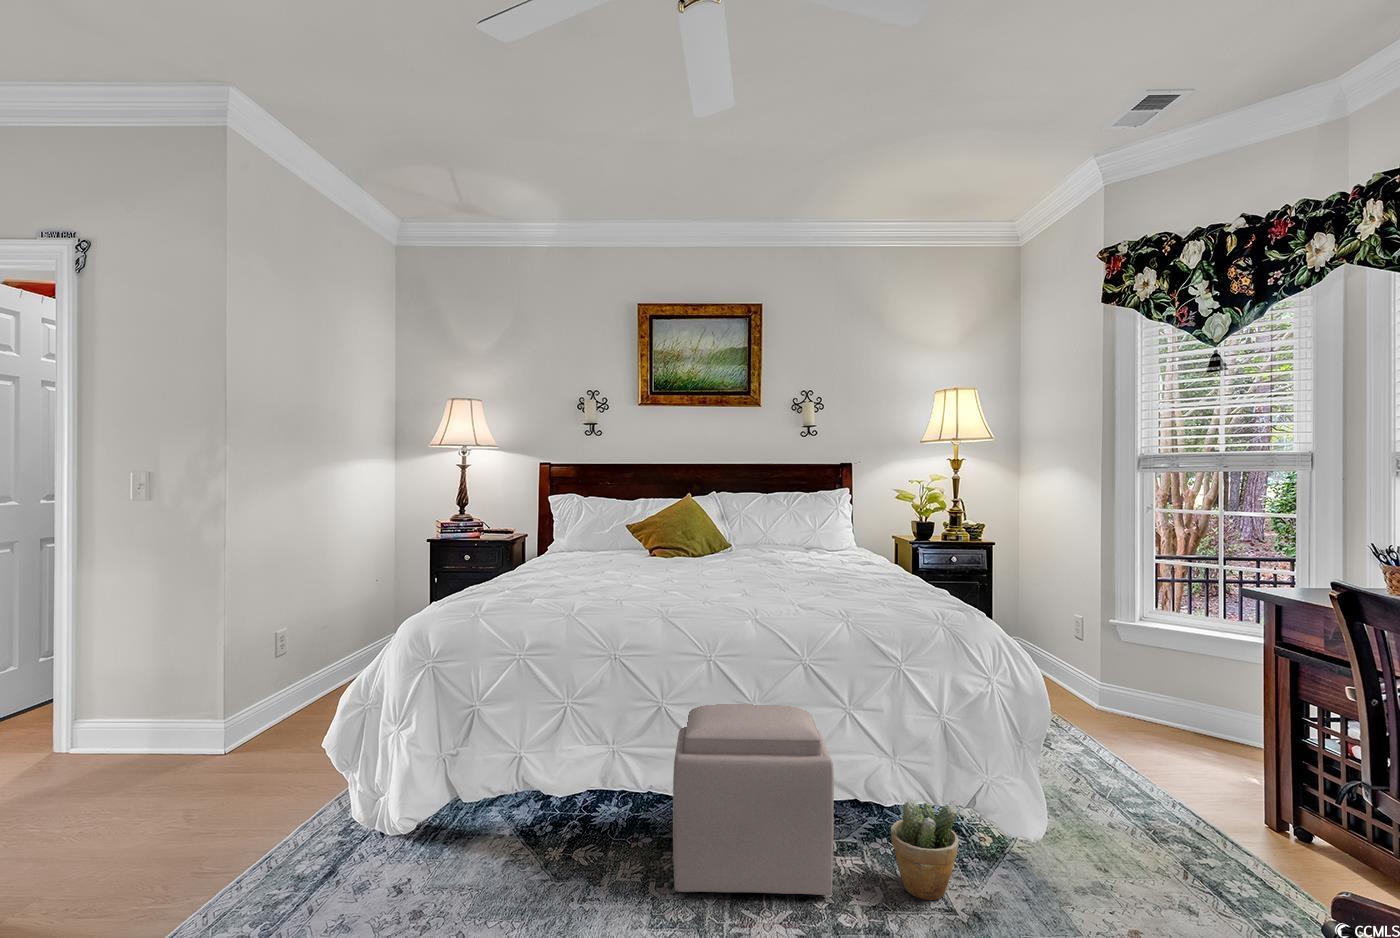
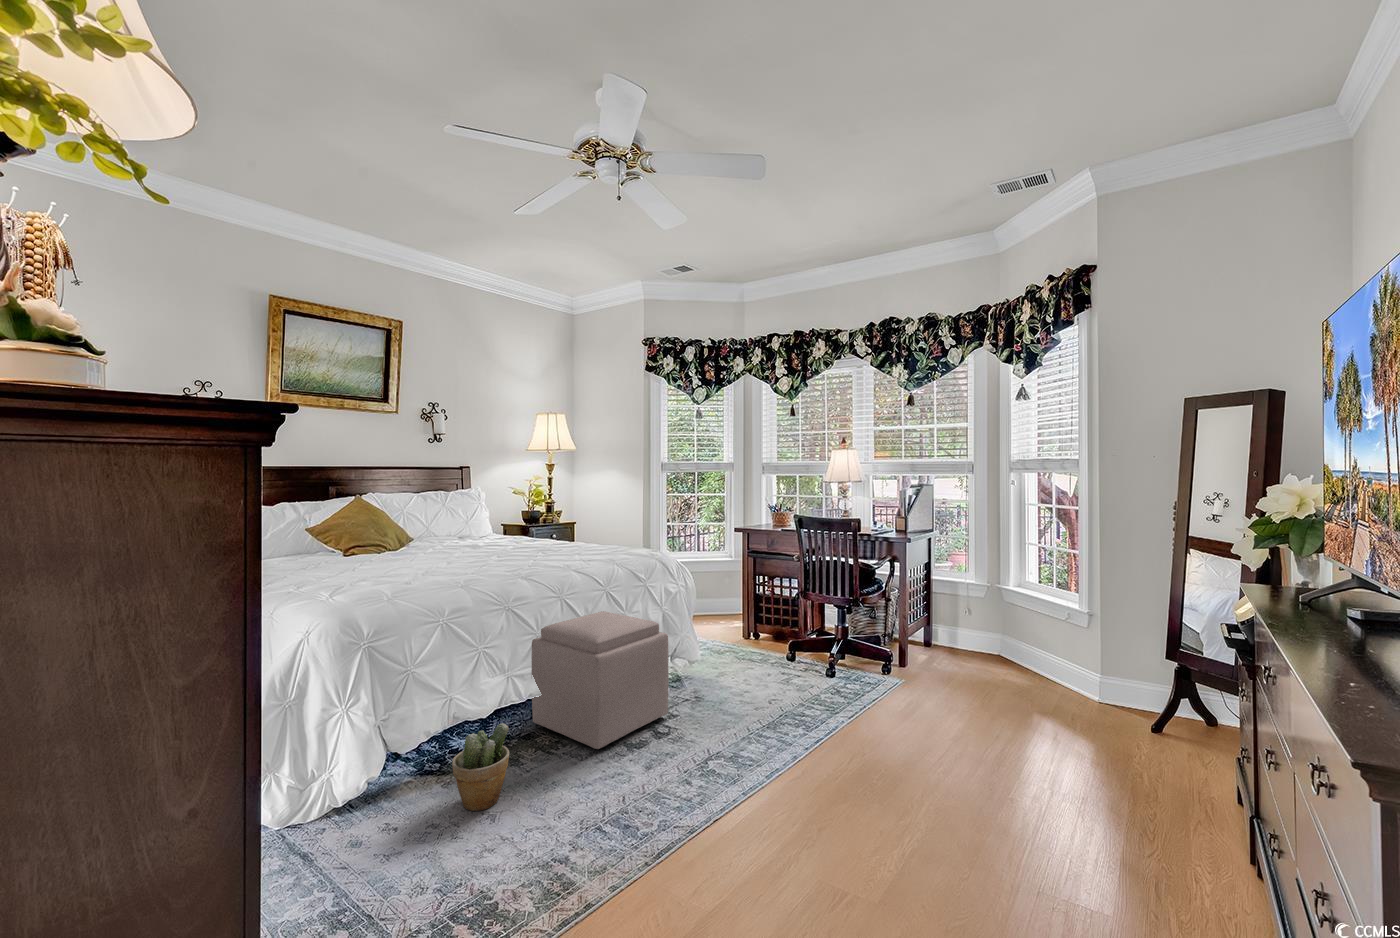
potted plant: present [891,801,959,900] -> present [452,723,509,811]

